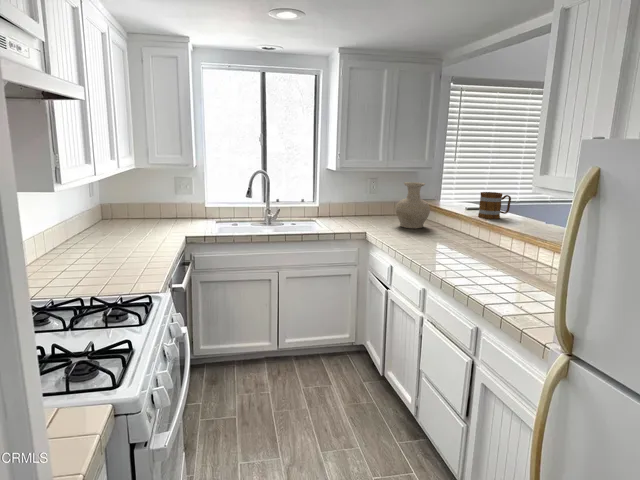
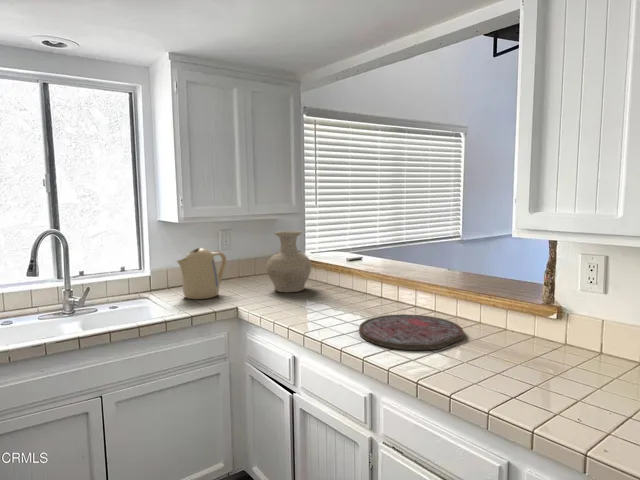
kettle: none [333,189,368,225] -> present [177,248,227,299]
mug: present [478,192,511,219] -> none [373,236,408,269]
cutting board: none [433,249,508,270] -> present [359,314,464,350]

